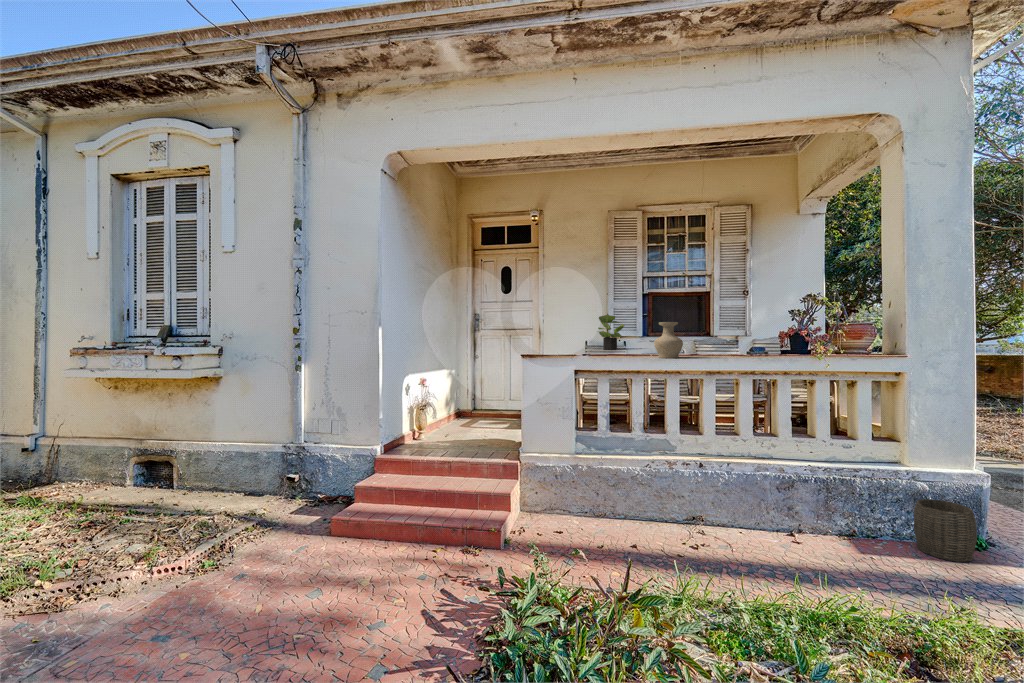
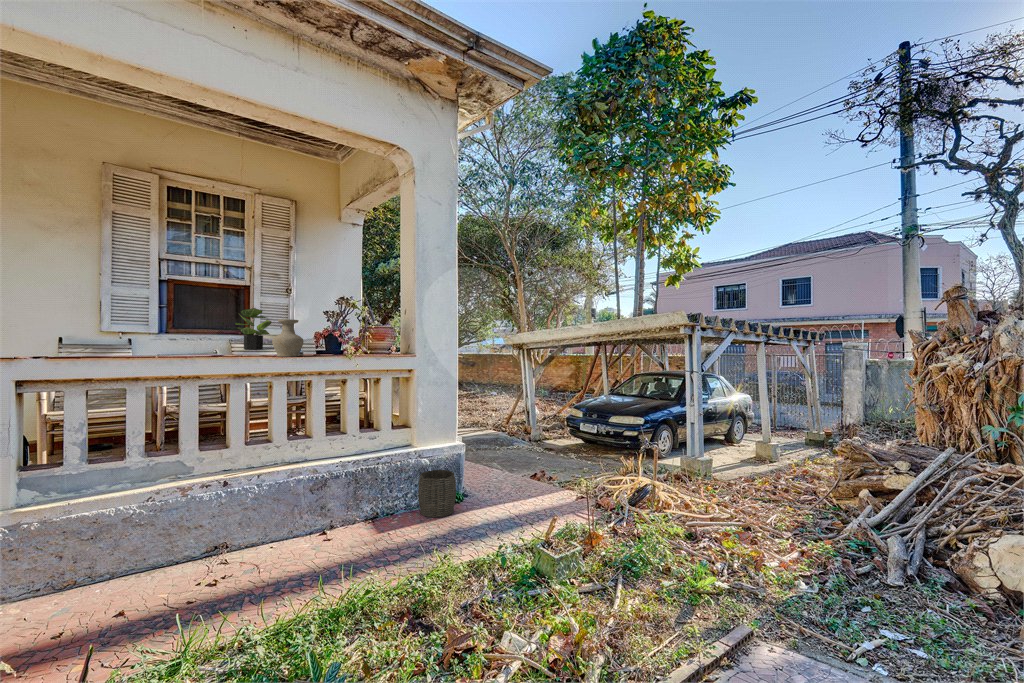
potted plant: present [598,315,624,350] -> present [235,308,272,350]
vase: present [654,322,683,358] -> present [272,319,304,357]

